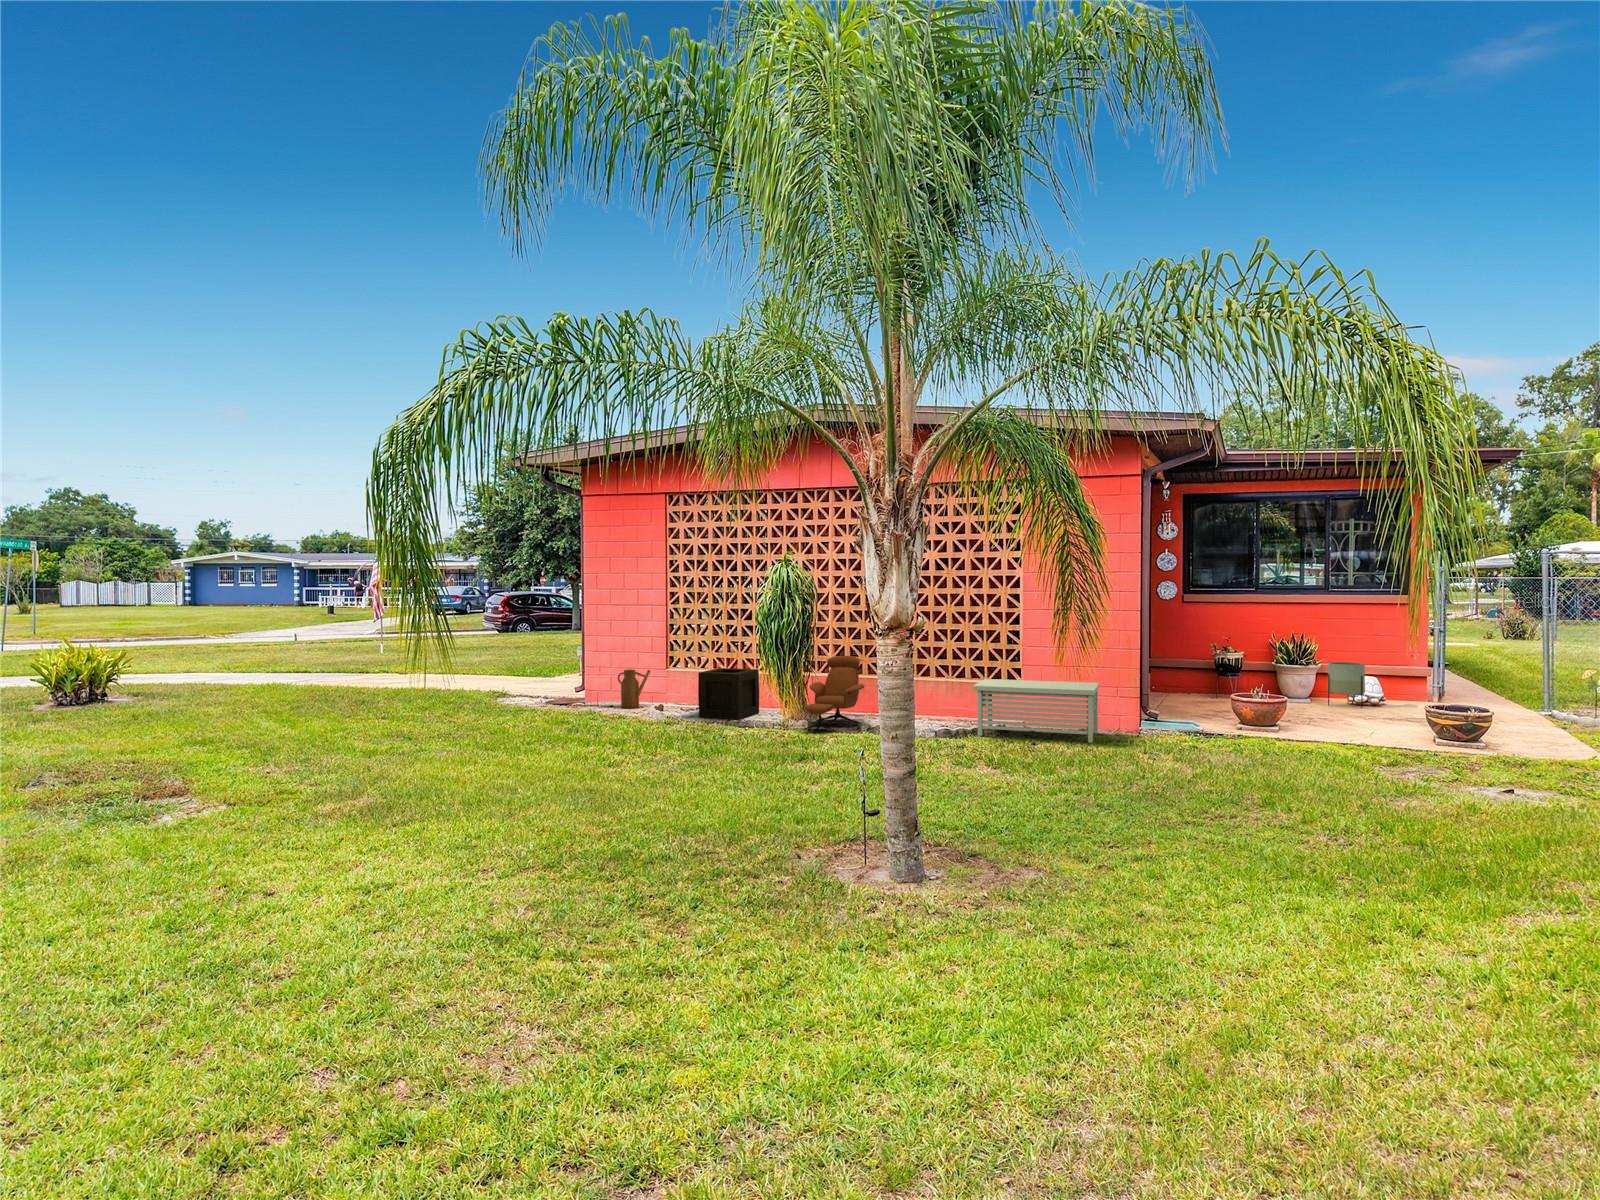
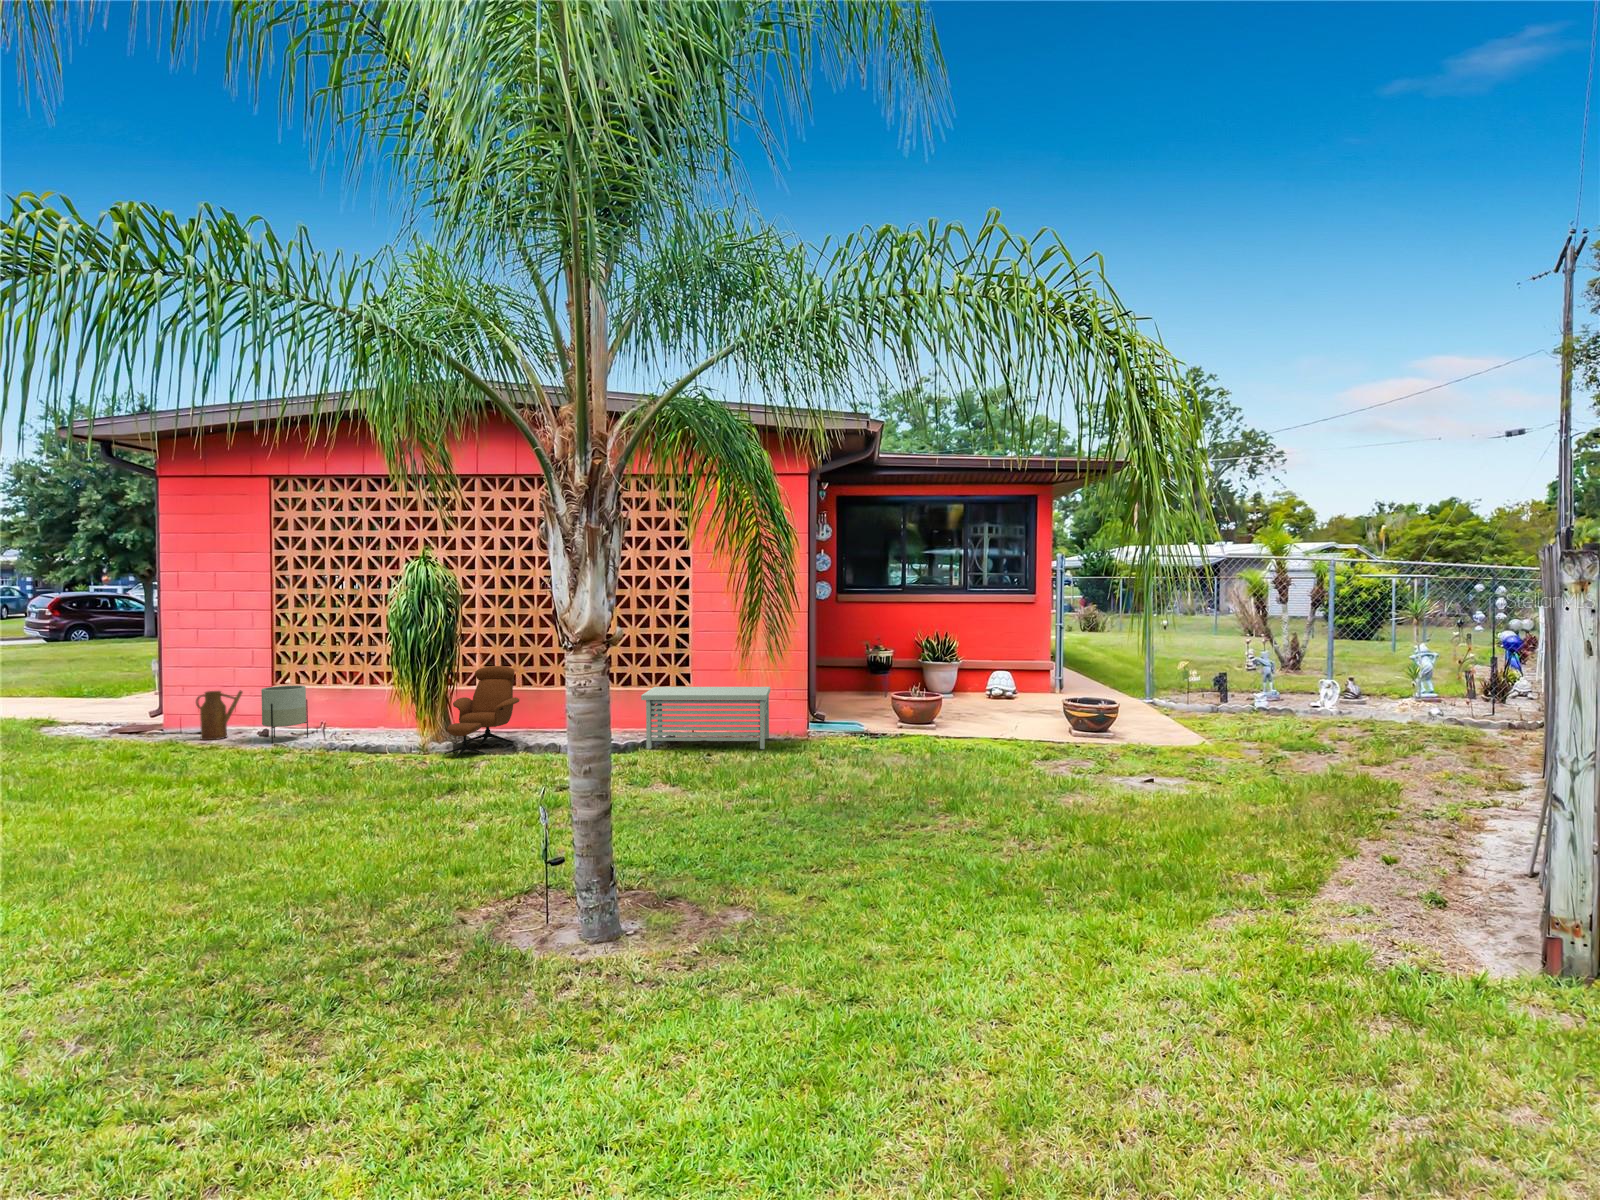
planter: present [1328,662,1365,708] -> present [261,686,308,743]
wooden crate: present [698,668,759,720] -> none [308,685,391,746]

